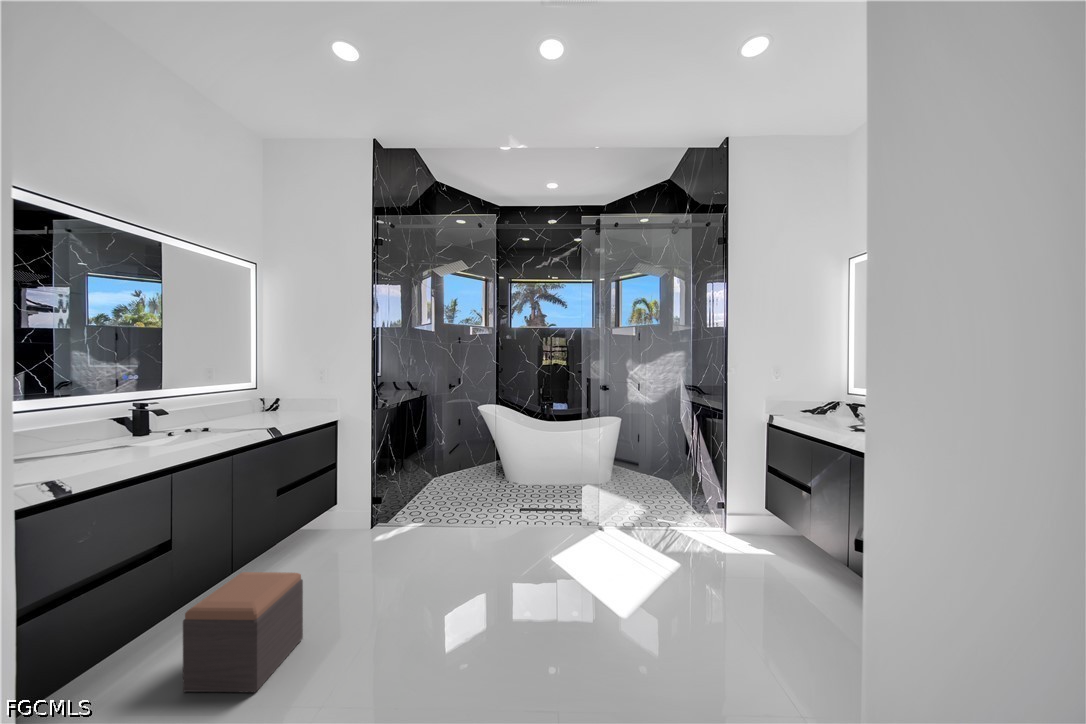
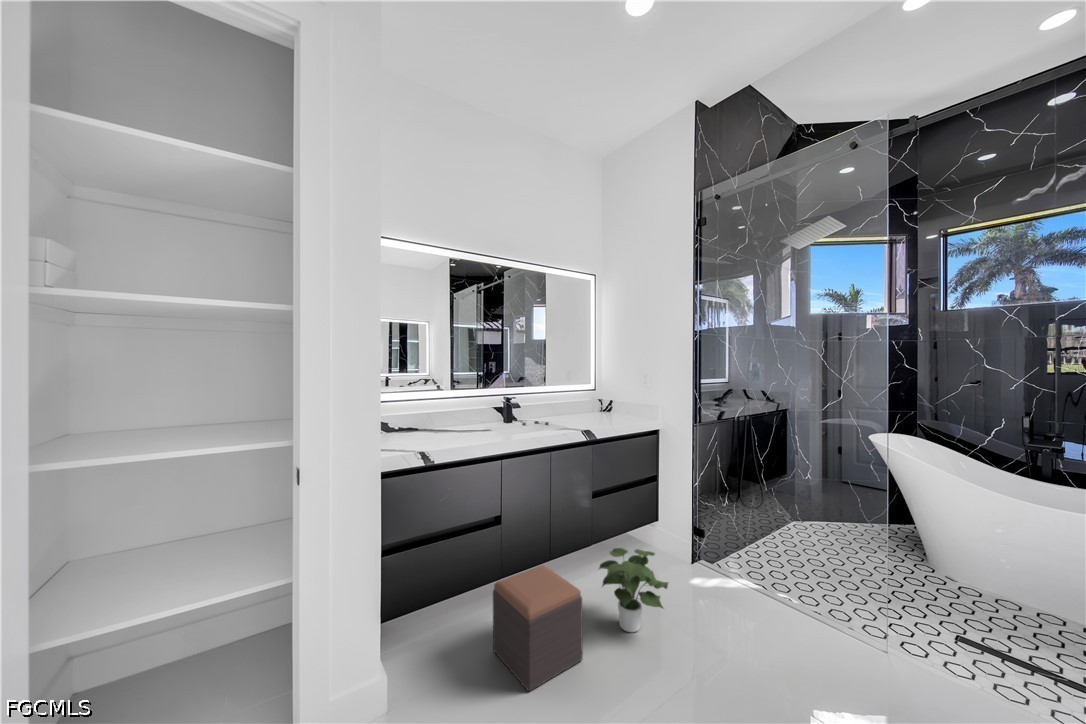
potted plant: none [299,521,371,599] -> present [599,548,668,632]

